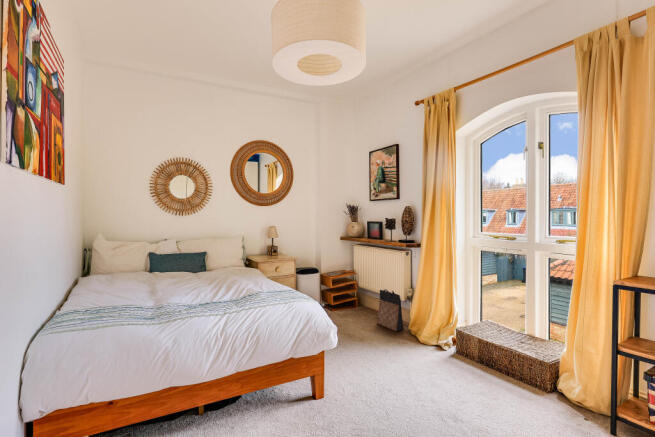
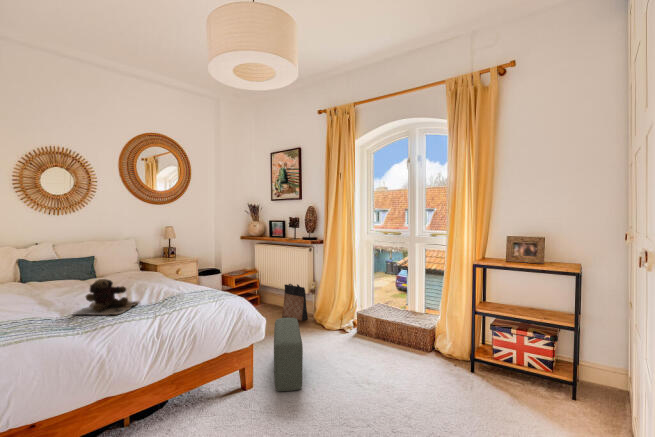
teddy bear: none [161,274,220,308] -> present [74,279,139,315]
pouf: none [344,327,381,410] -> present [274,318,303,391]

